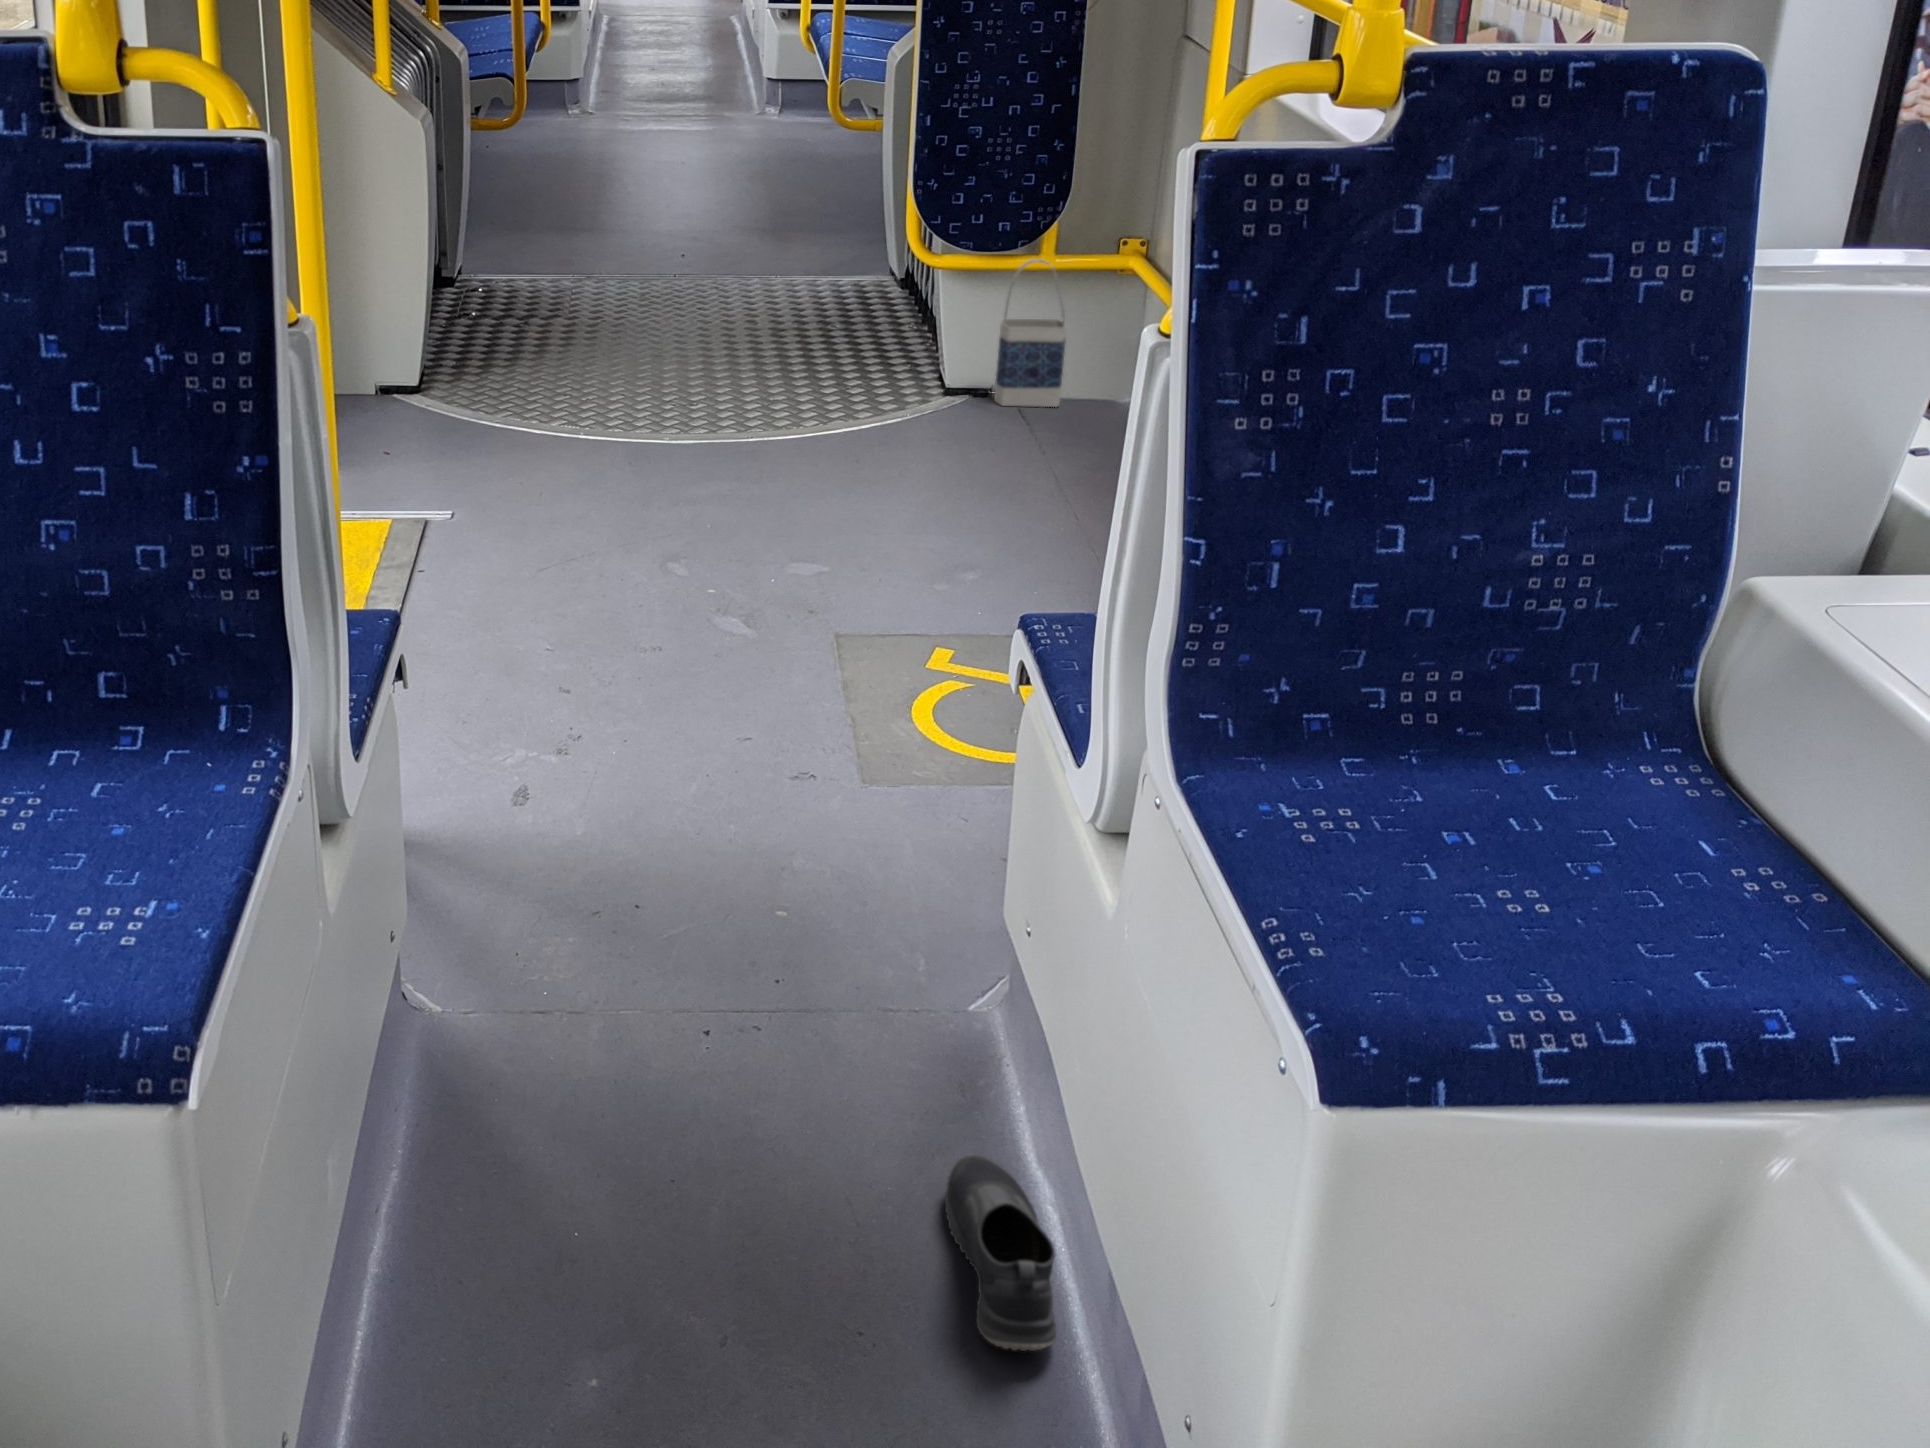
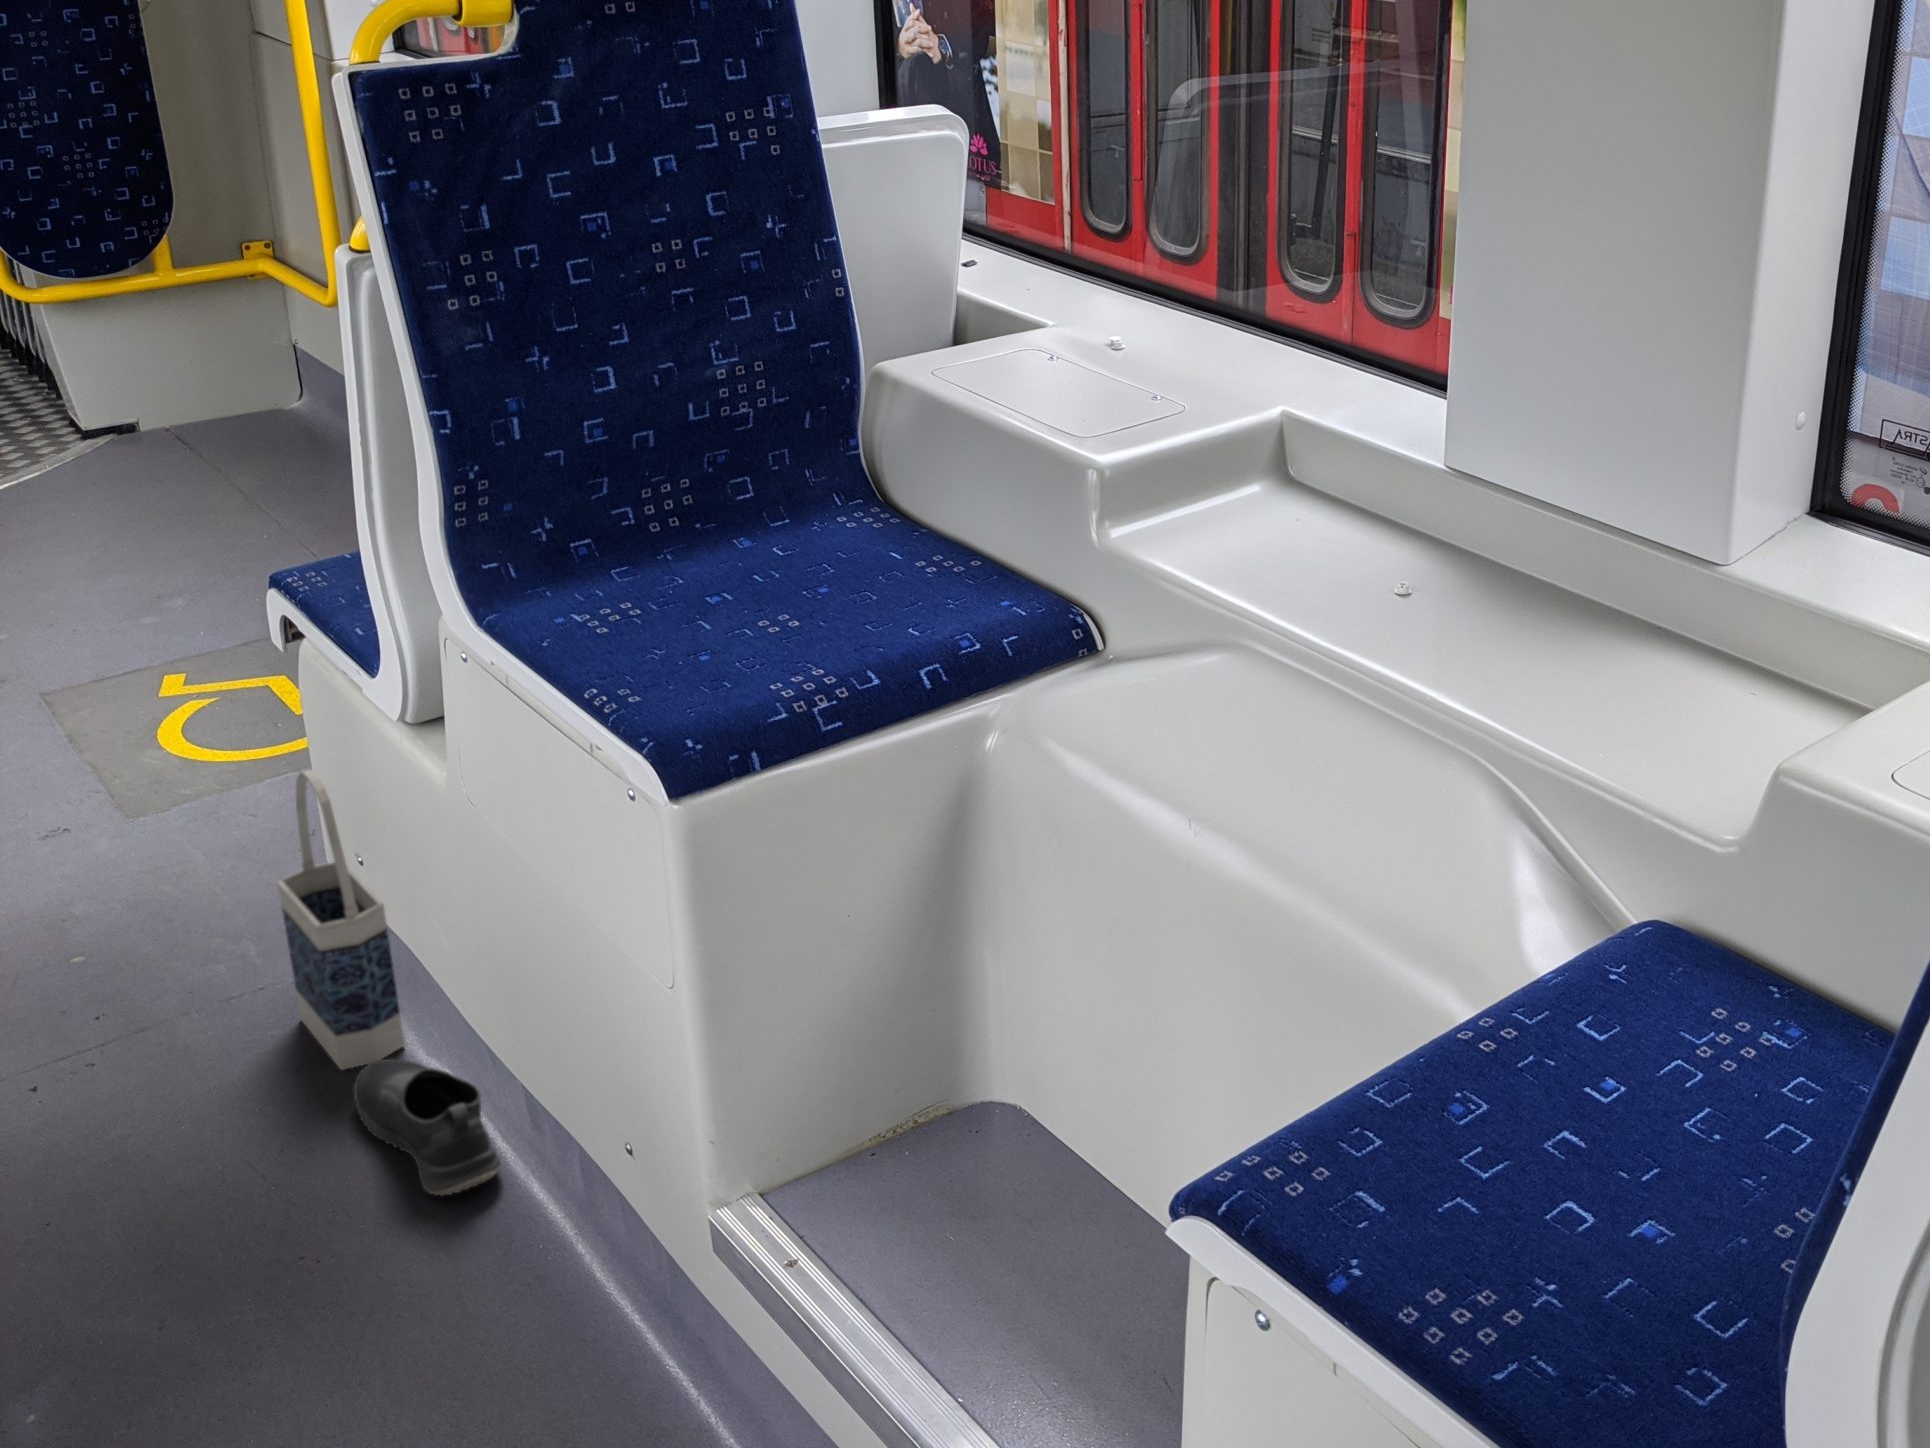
bag: present [994,259,1067,407] -> present [277,770,405,1070]

